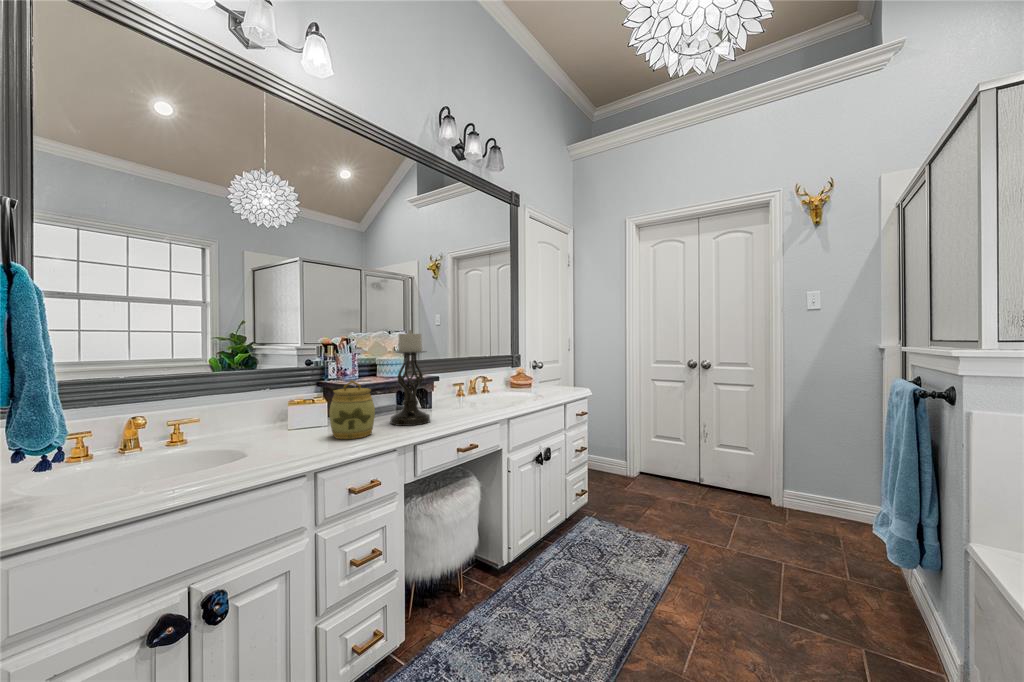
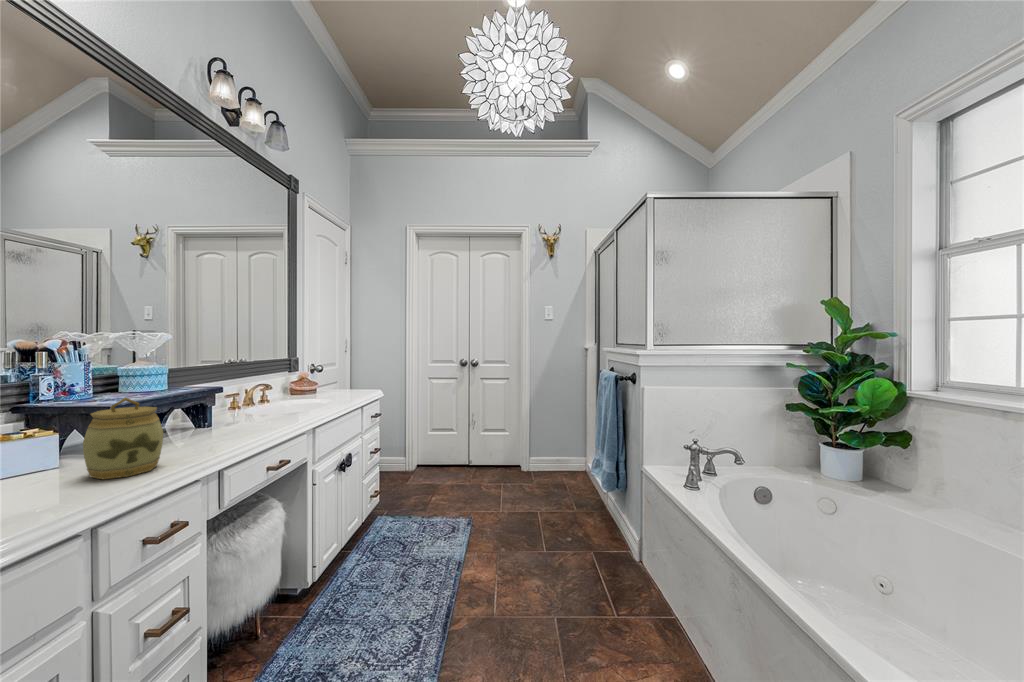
candle holder: present [390,330,430,426] -> none [168,331,230,451]

